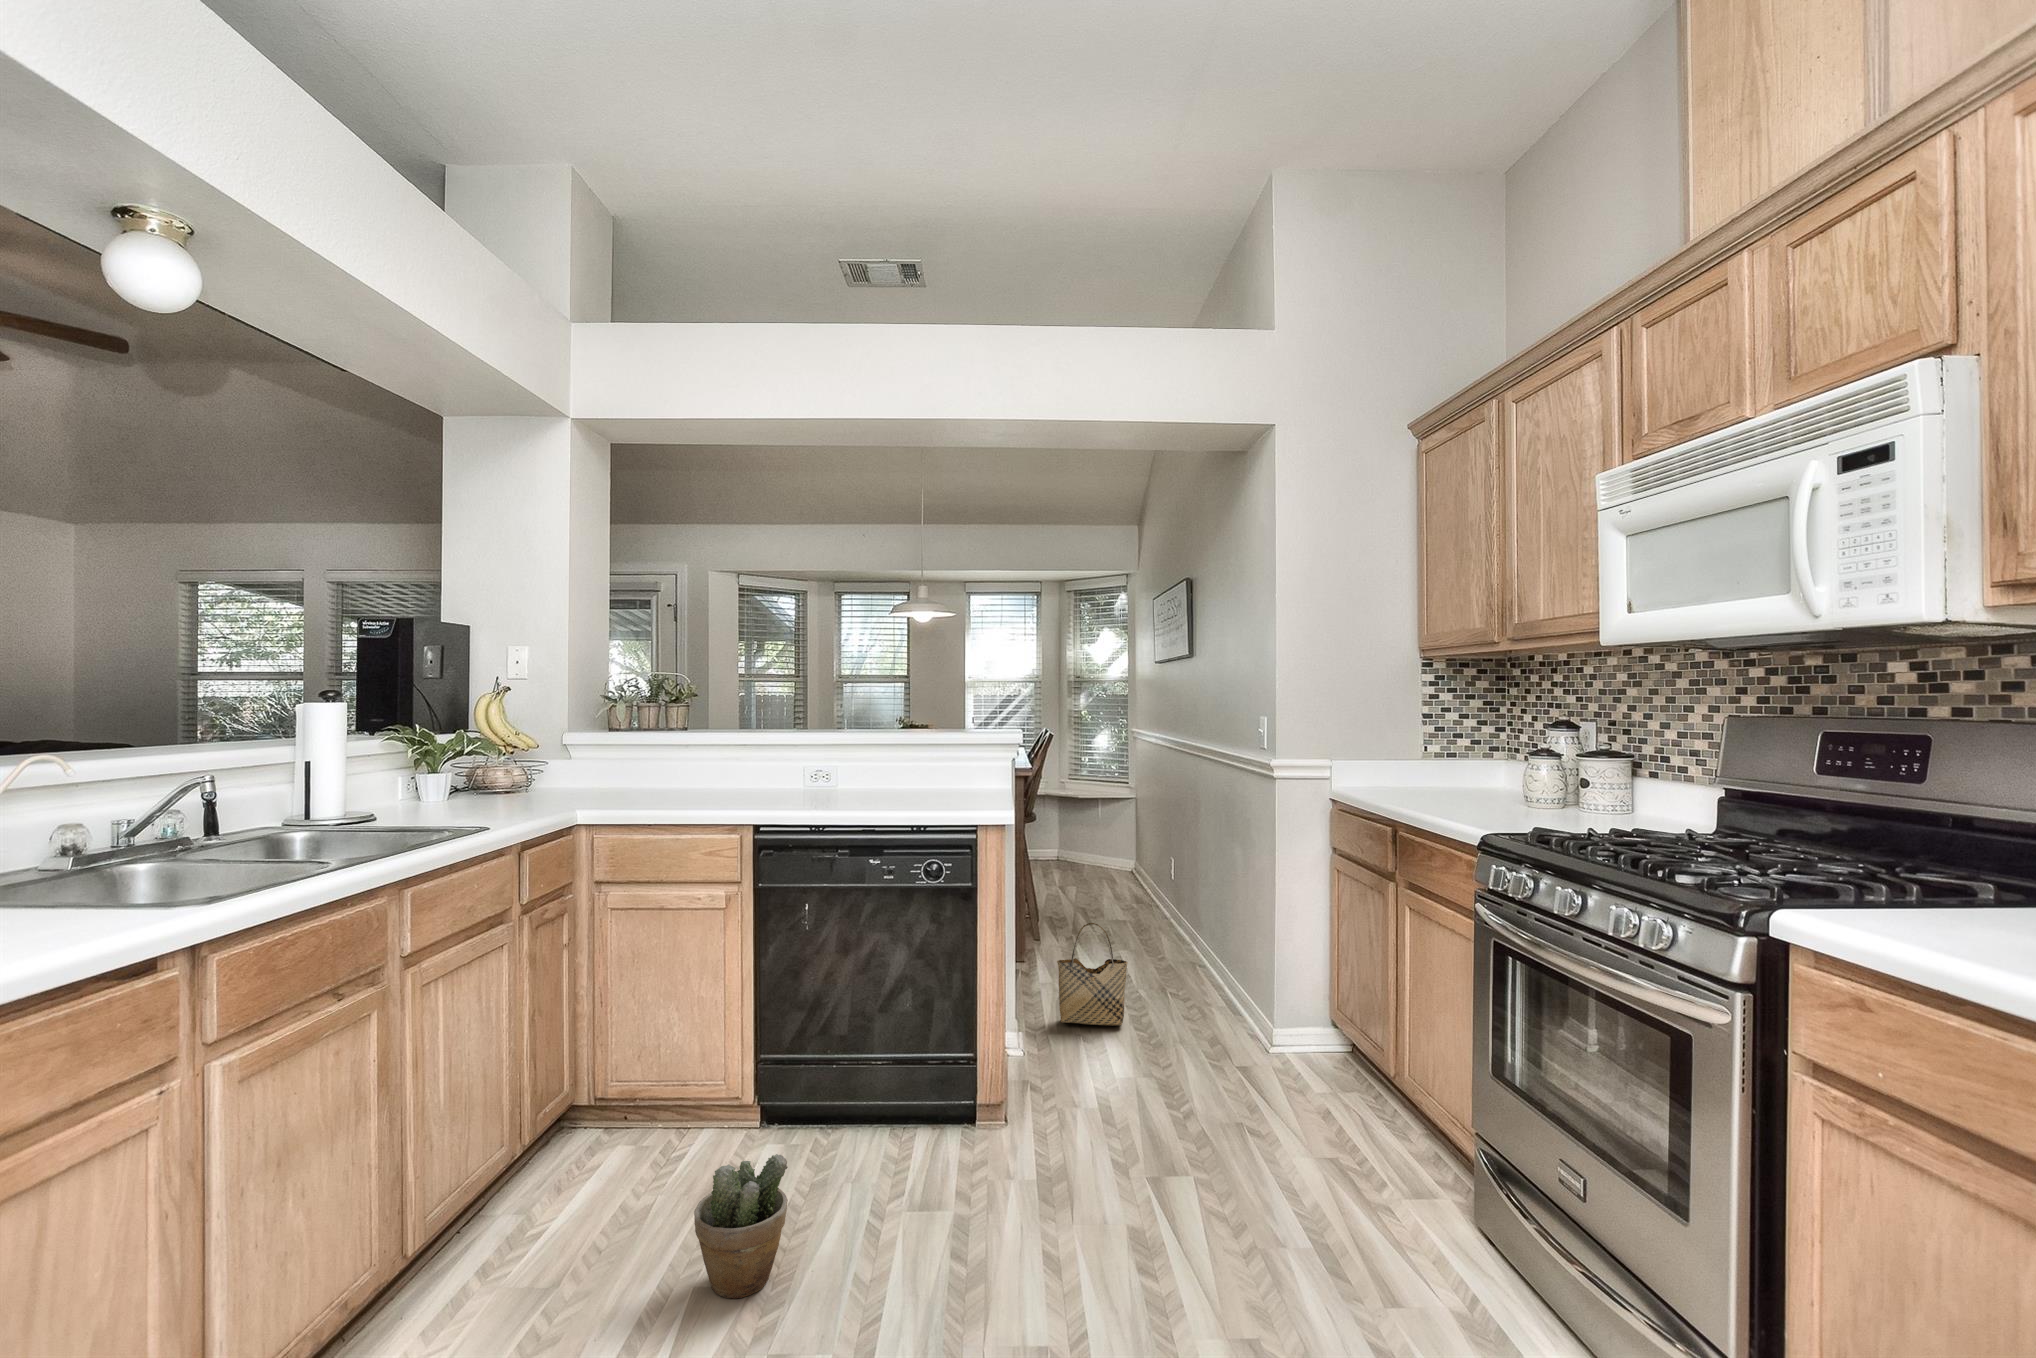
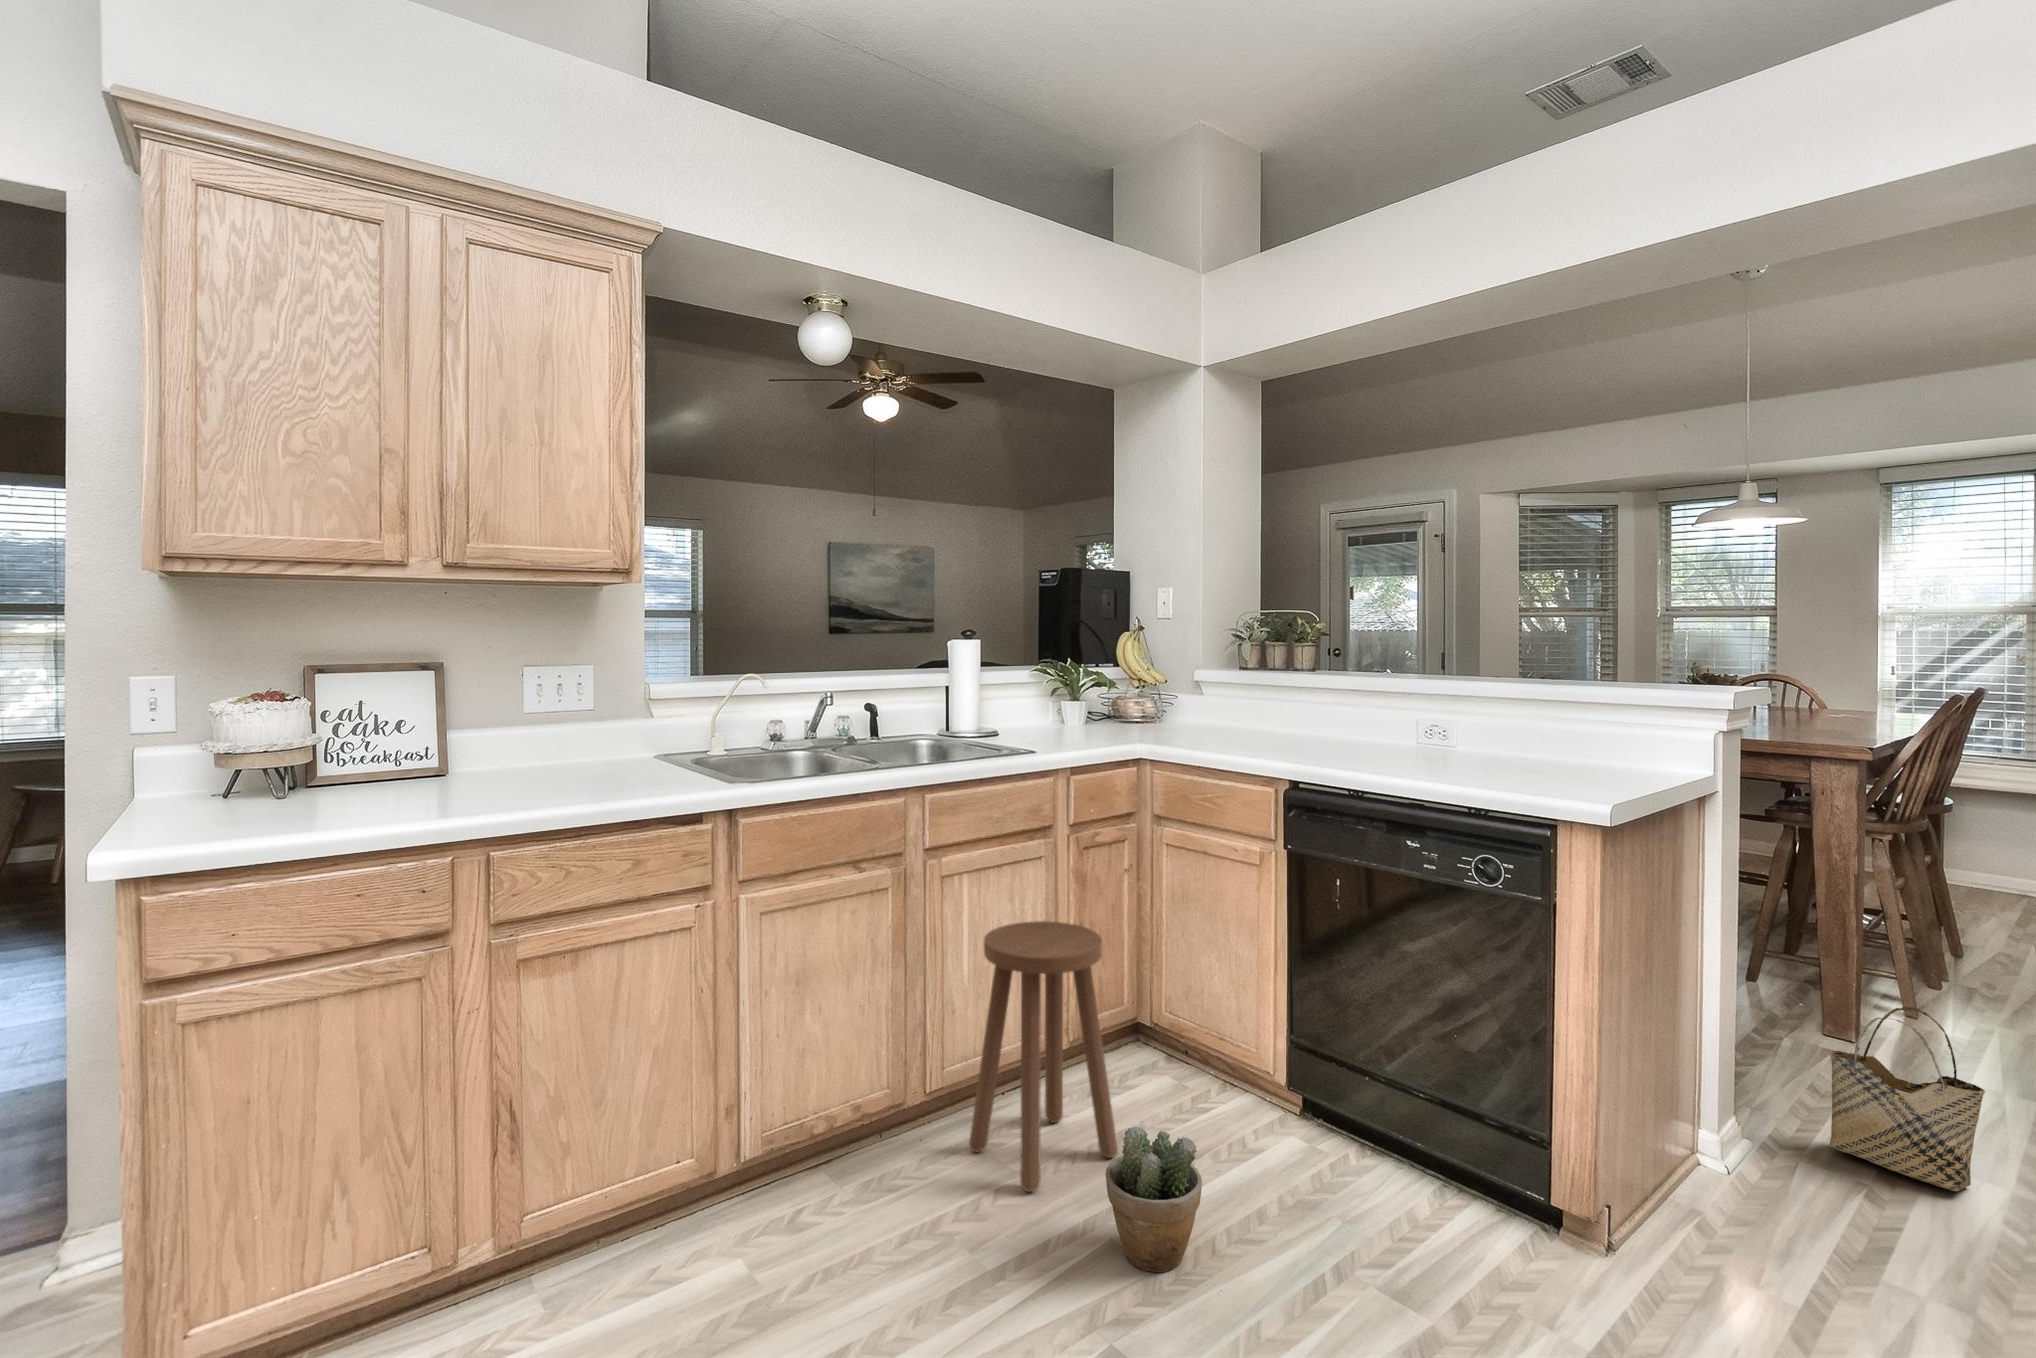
stool: none [465,1001,636,1297] -> present [969,921,1118,1192]

